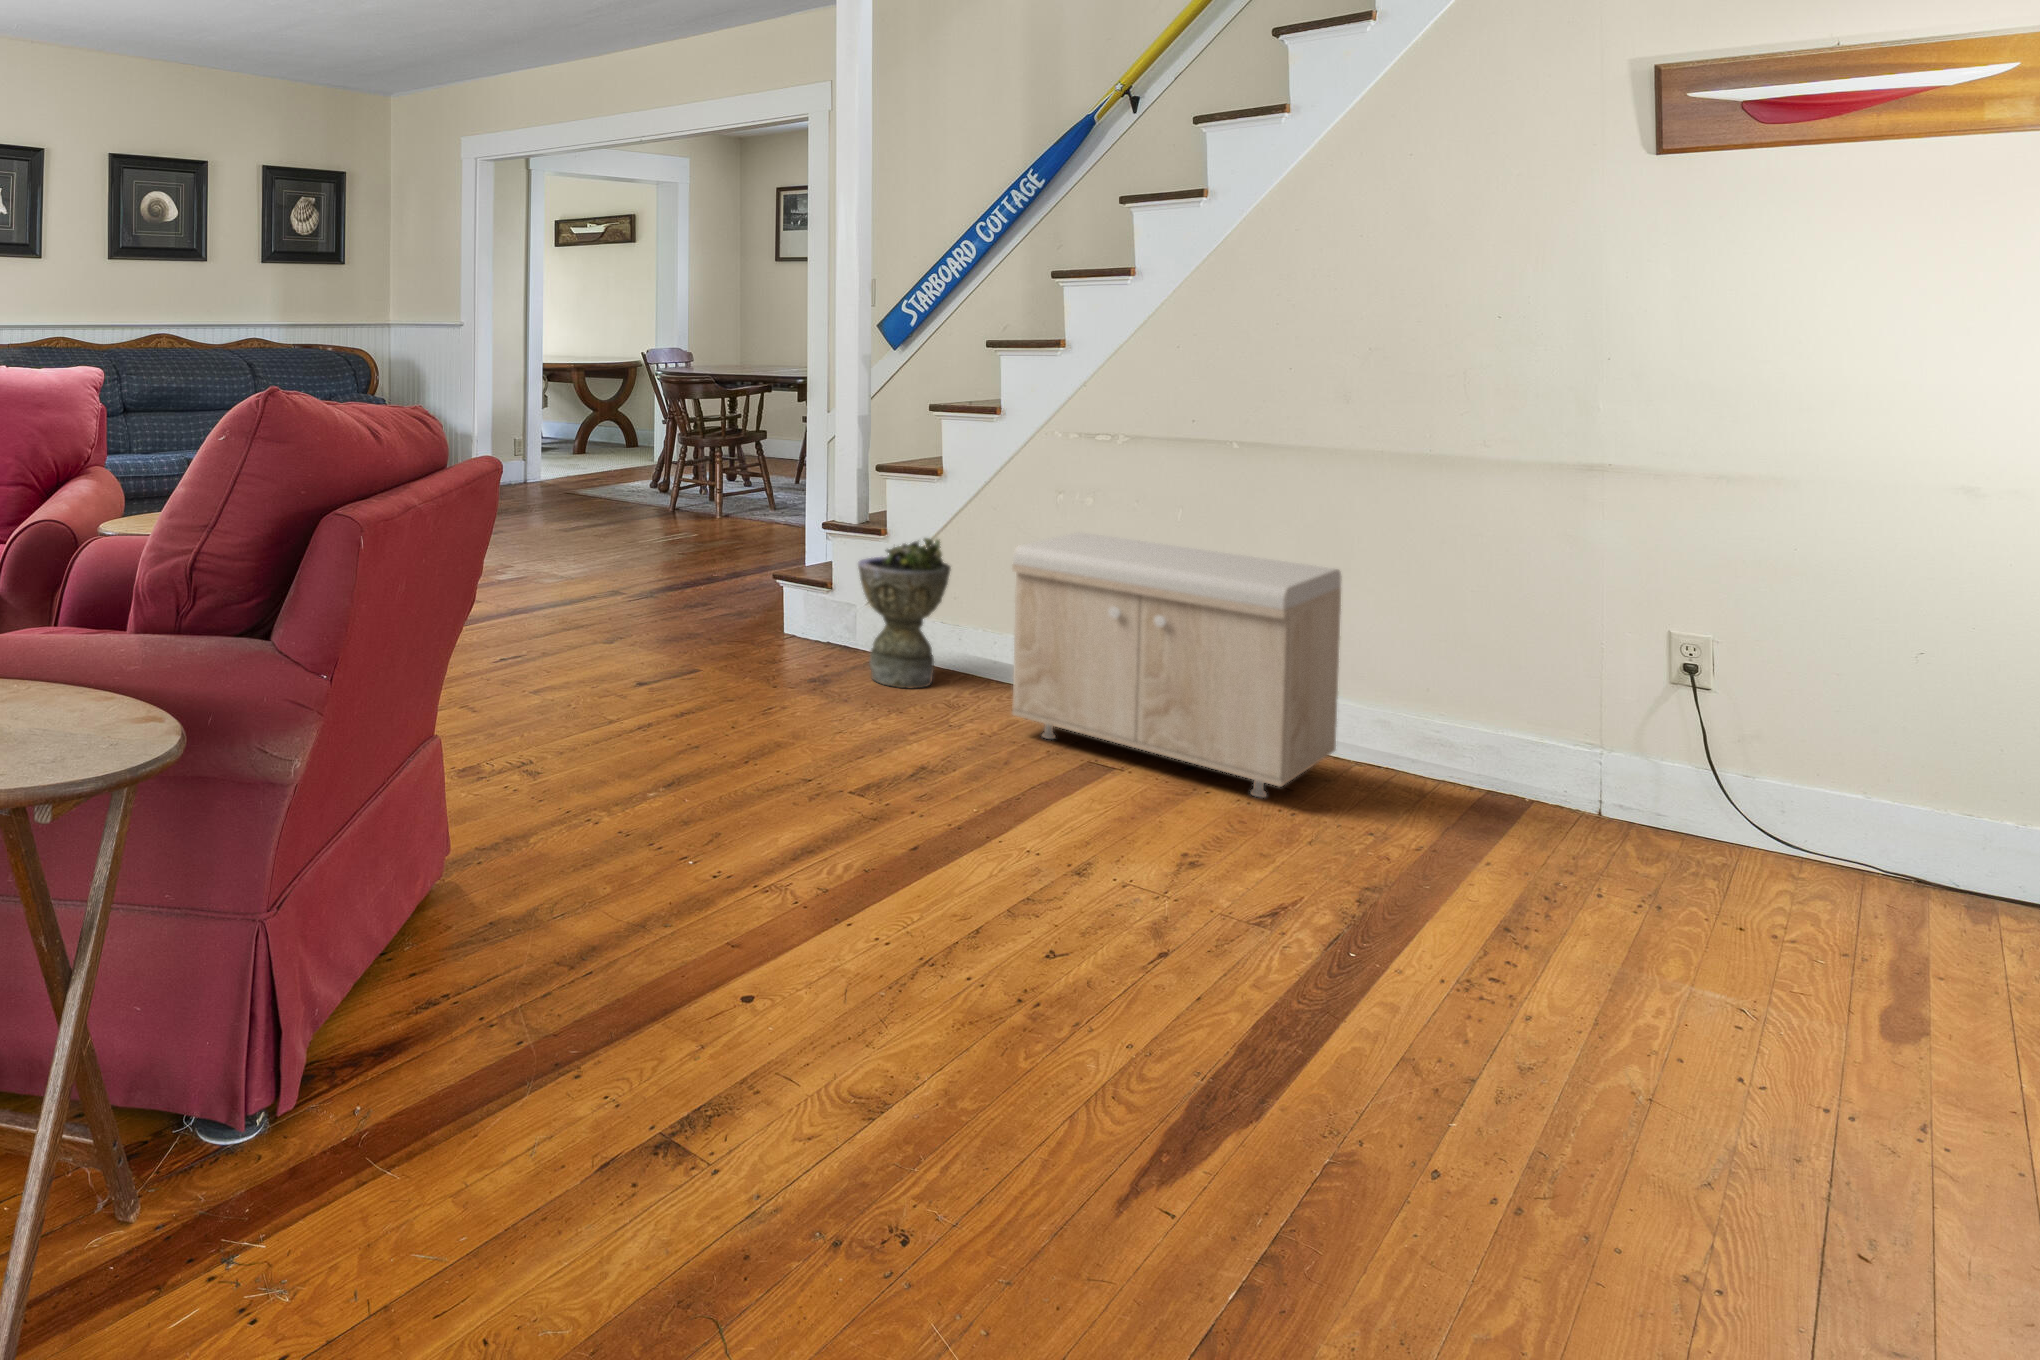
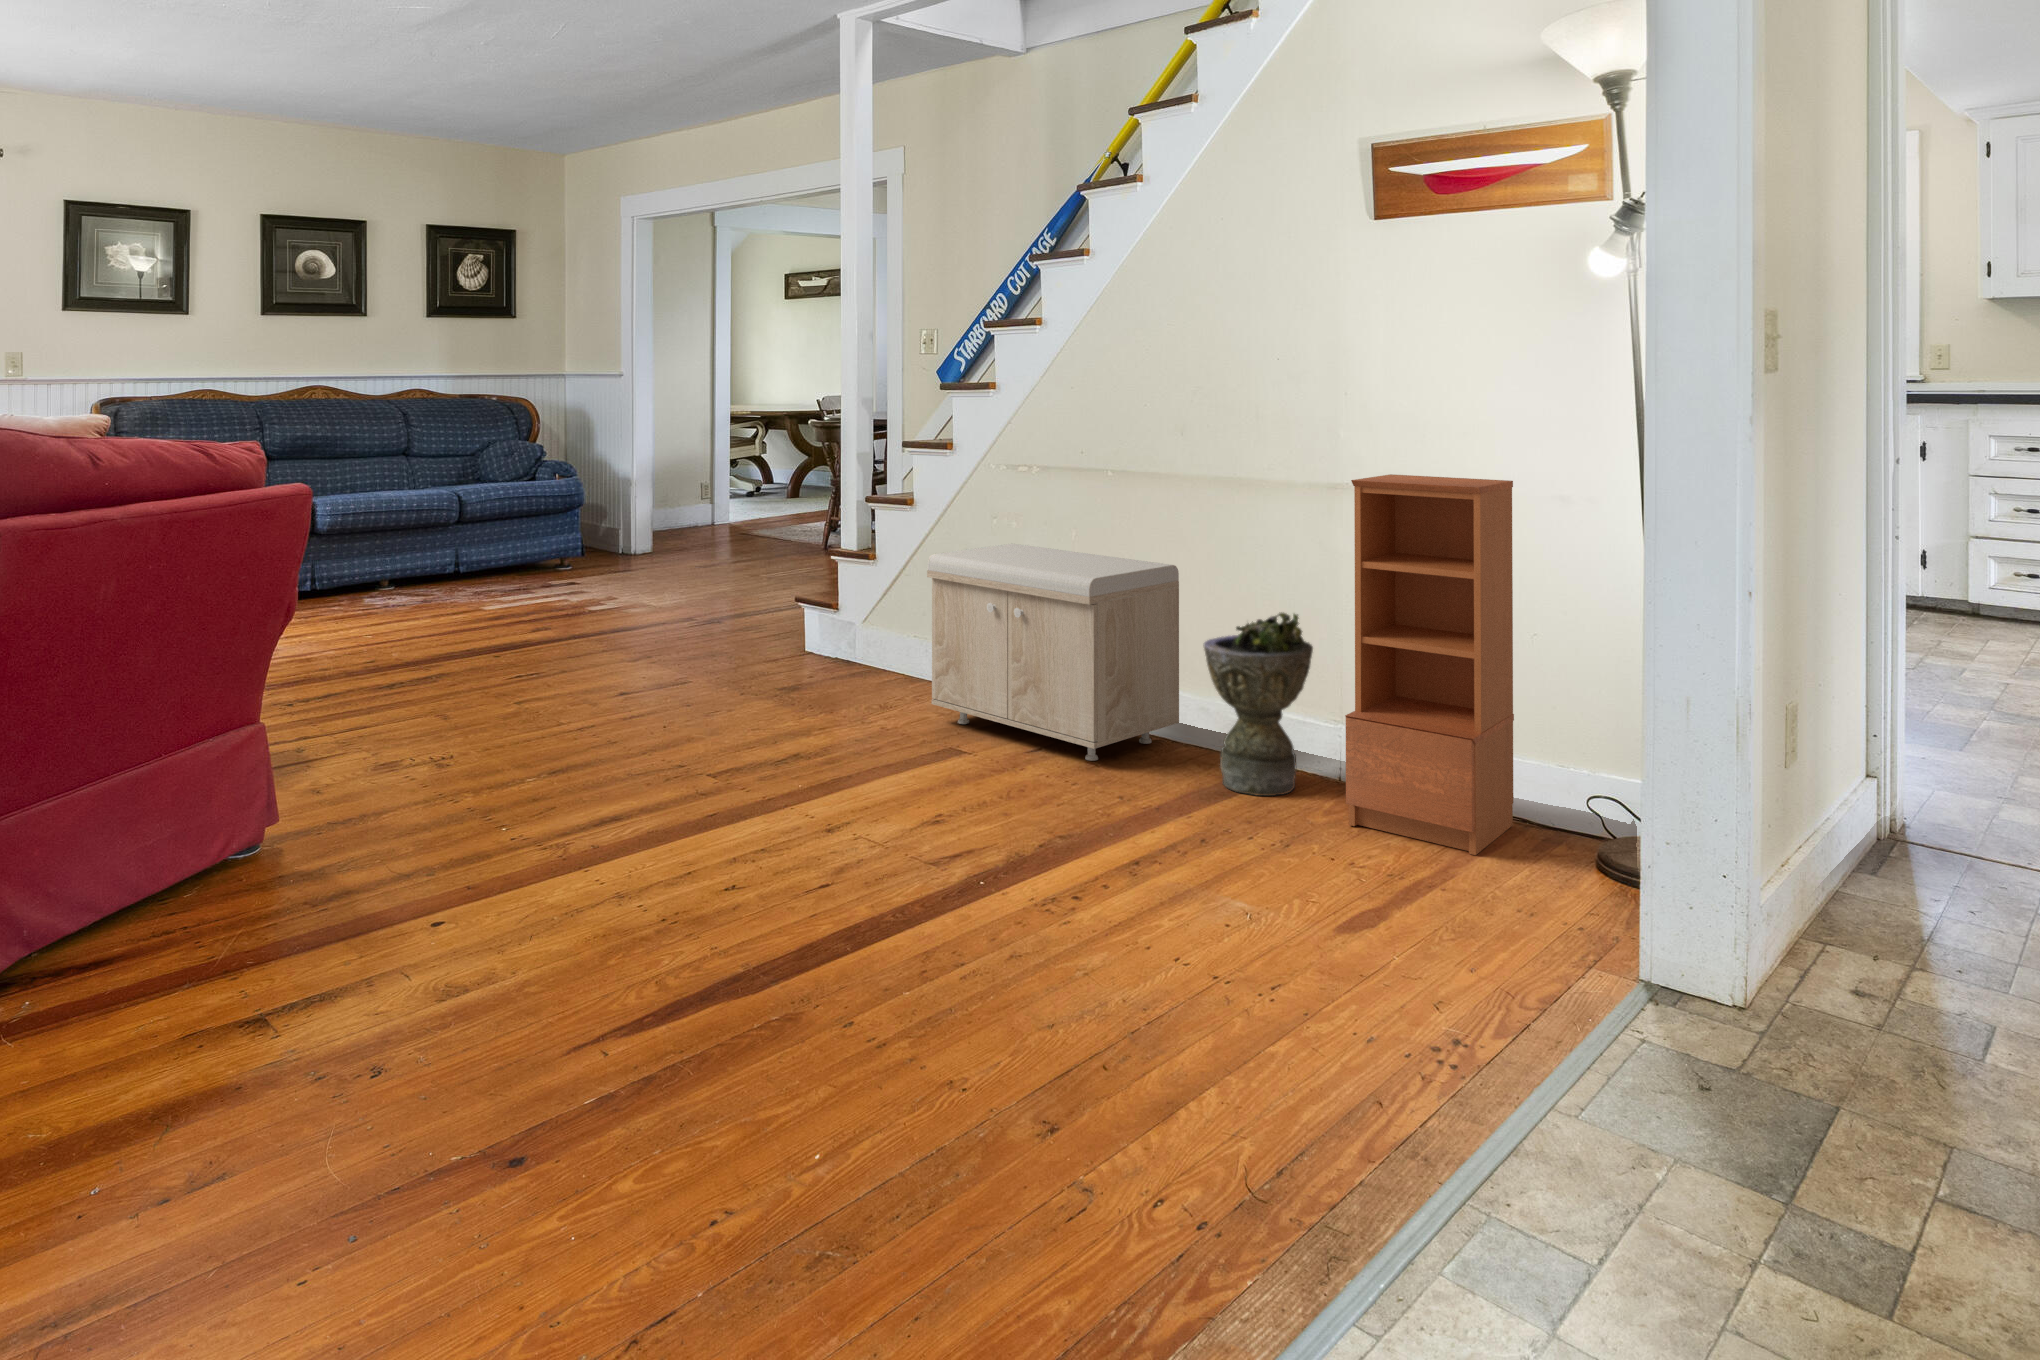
bookcase: none [1706,477,1963,968] -> present [1345,474,1514,855]
planter: present [858,538,951,688] -> present [1203,612,1313,796]

